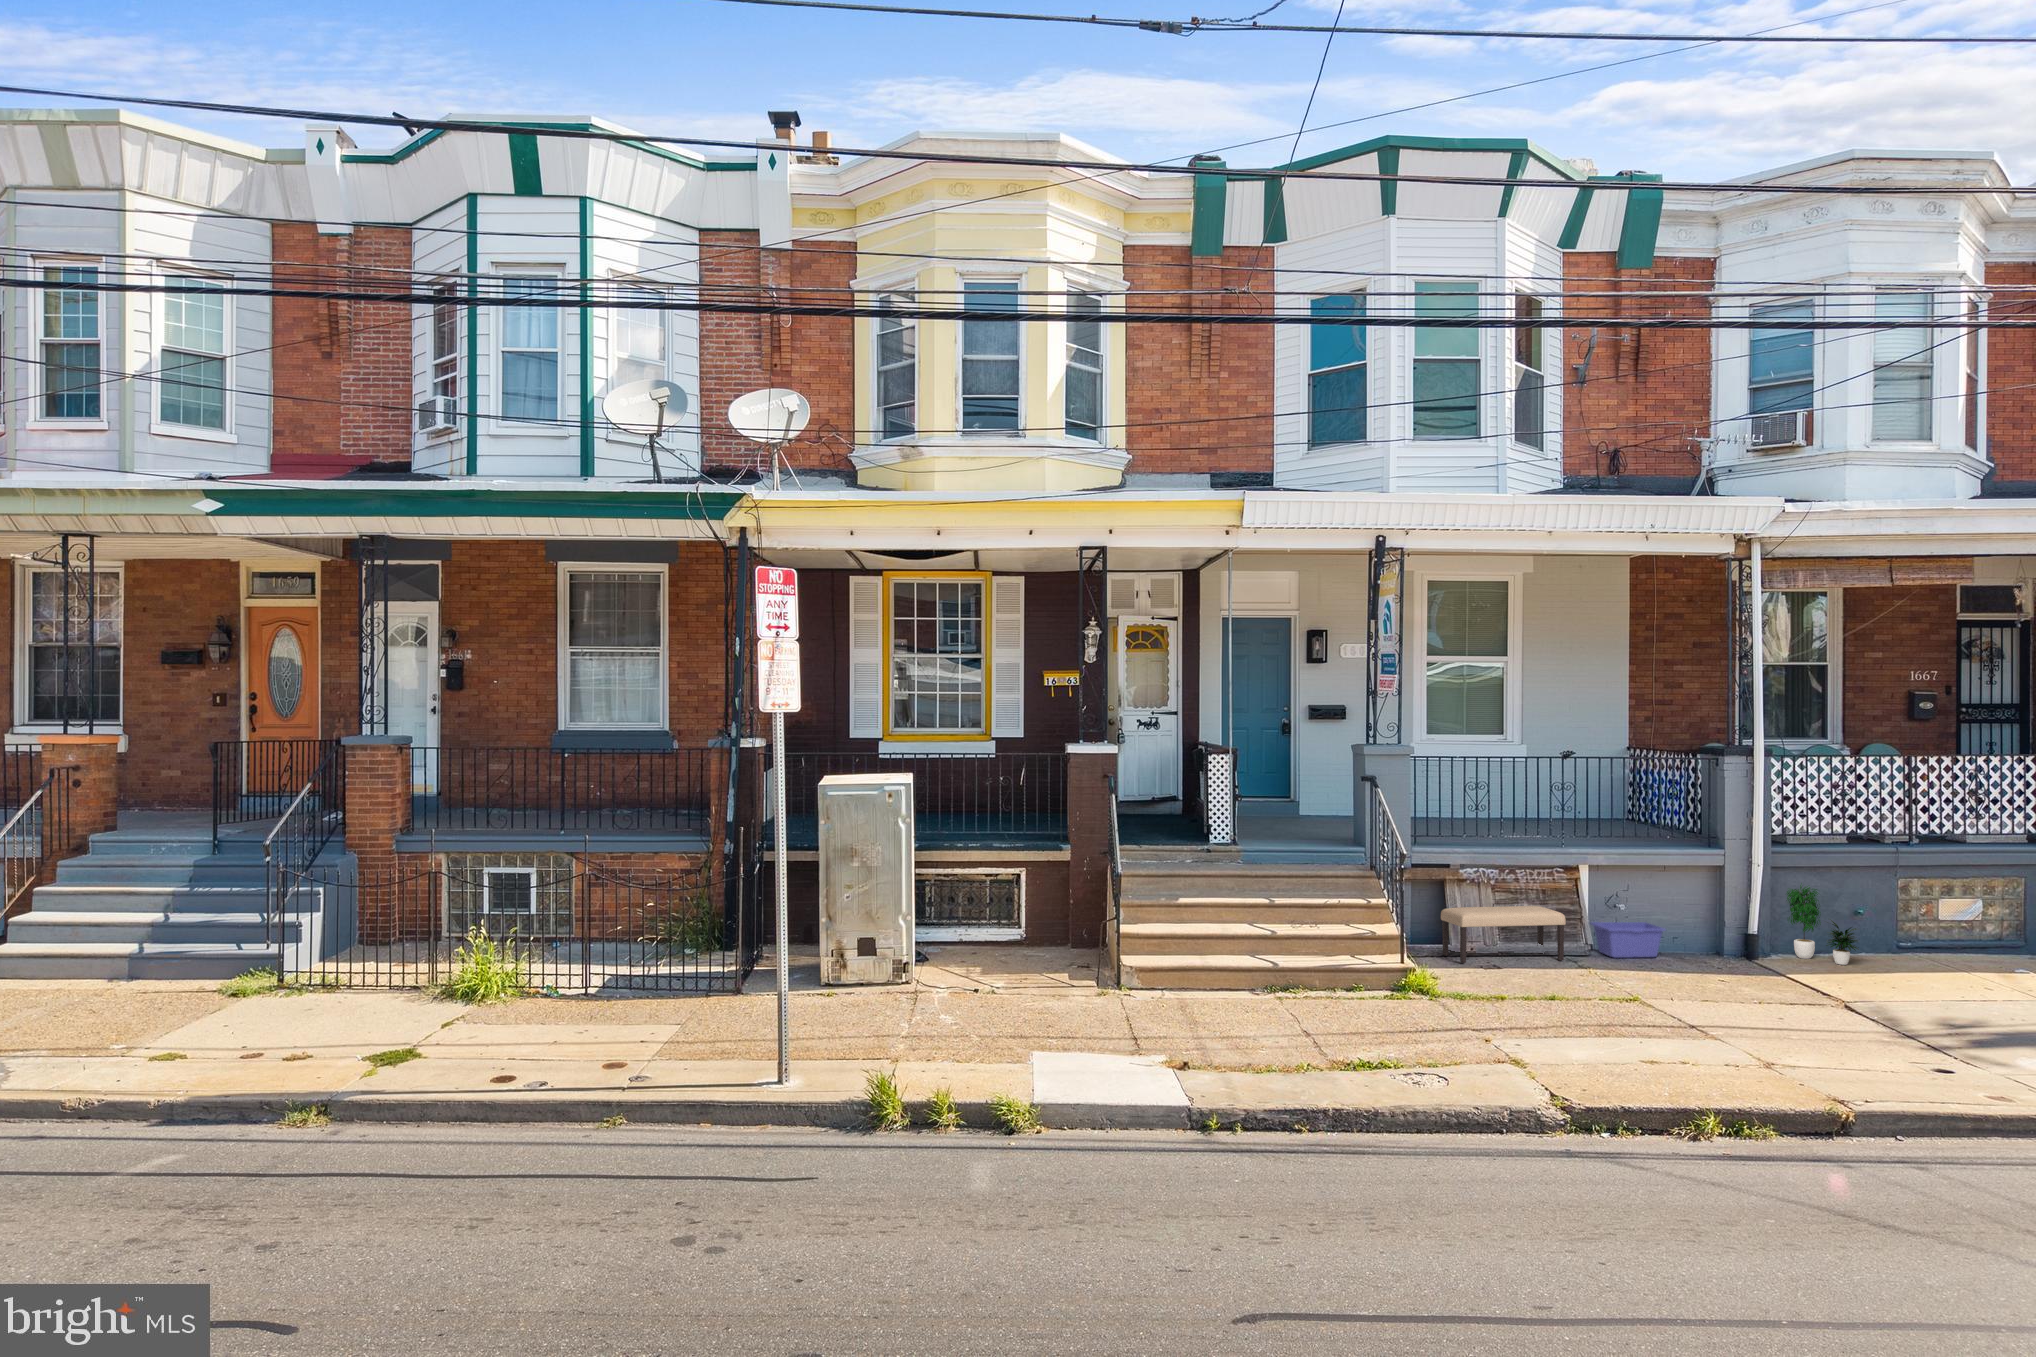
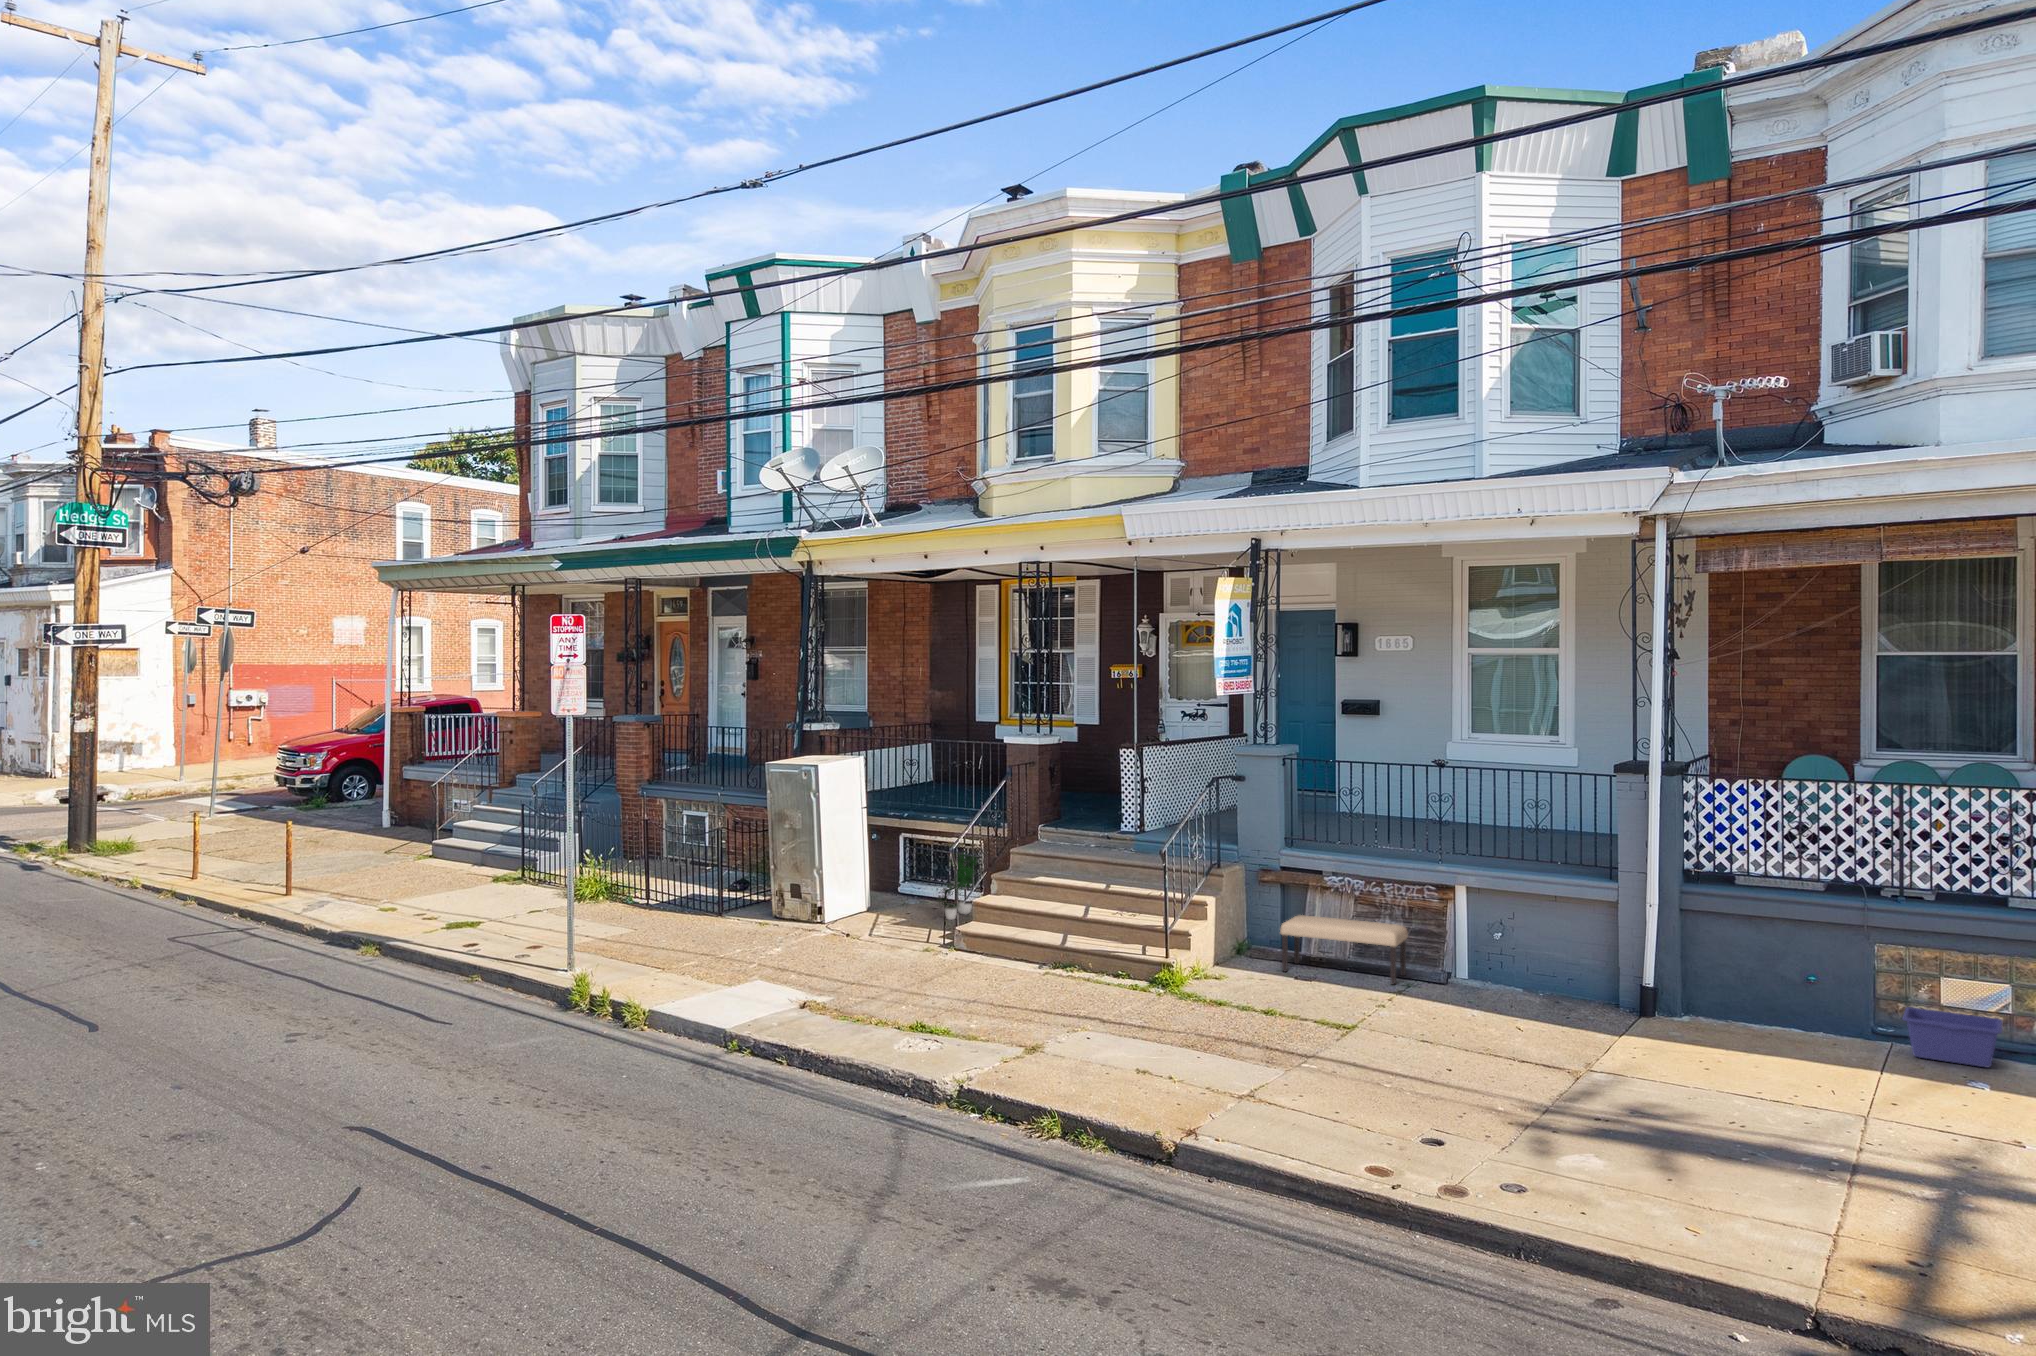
potted plant: present [1787,883,1859,965] -> present [939,854,976,920]
storage bin: present [1591,922,1665,958] -> present [1903,1007,2003,1067]

